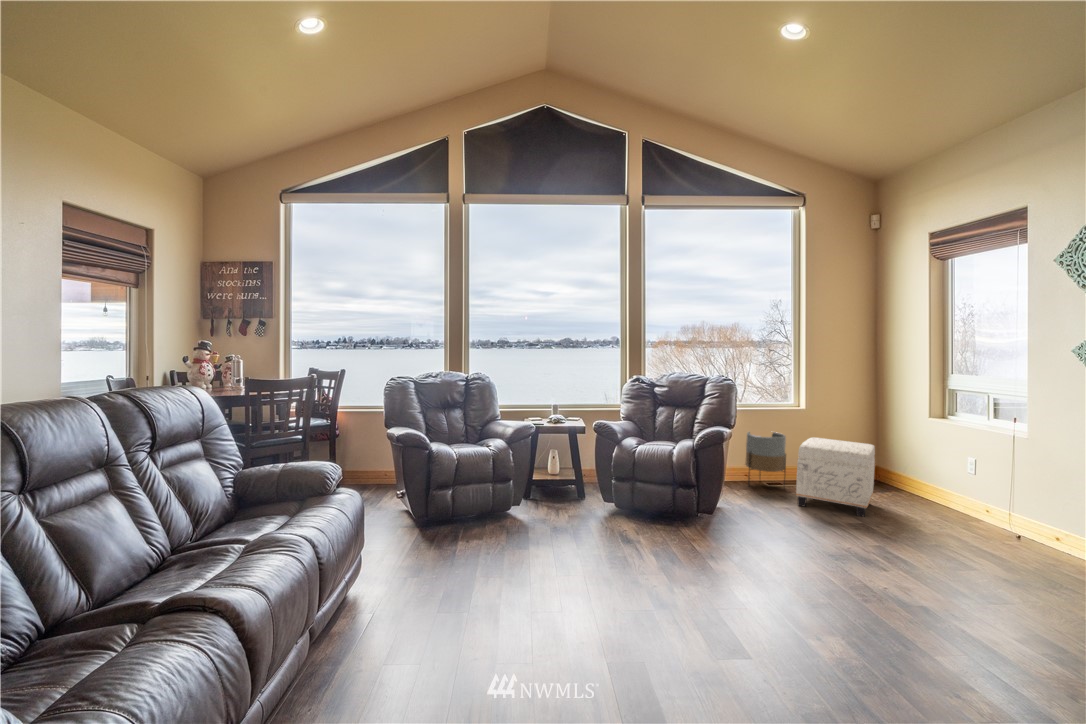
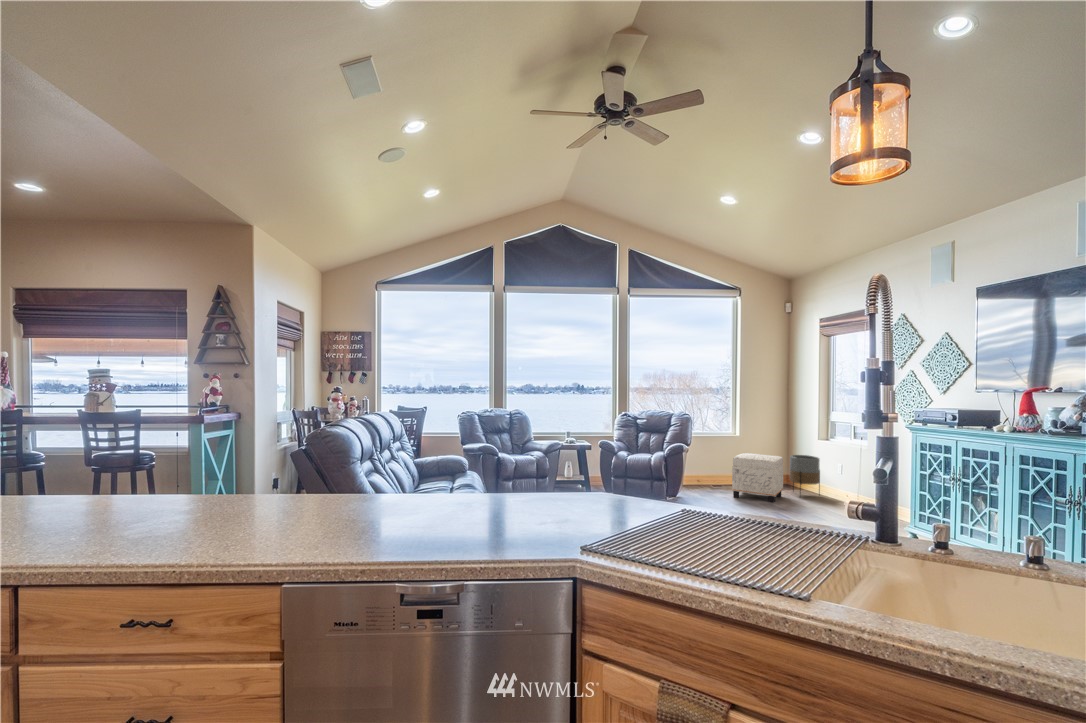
planter: present [746,432,786,480] -> present [790,455,820,495]

